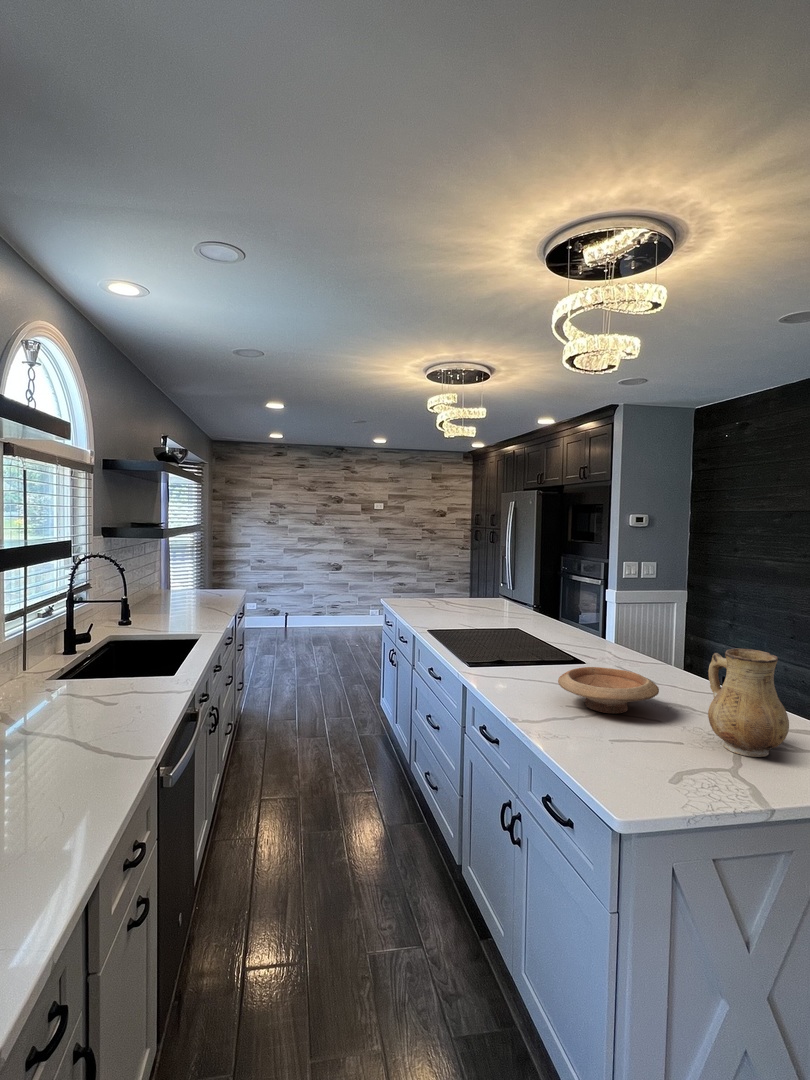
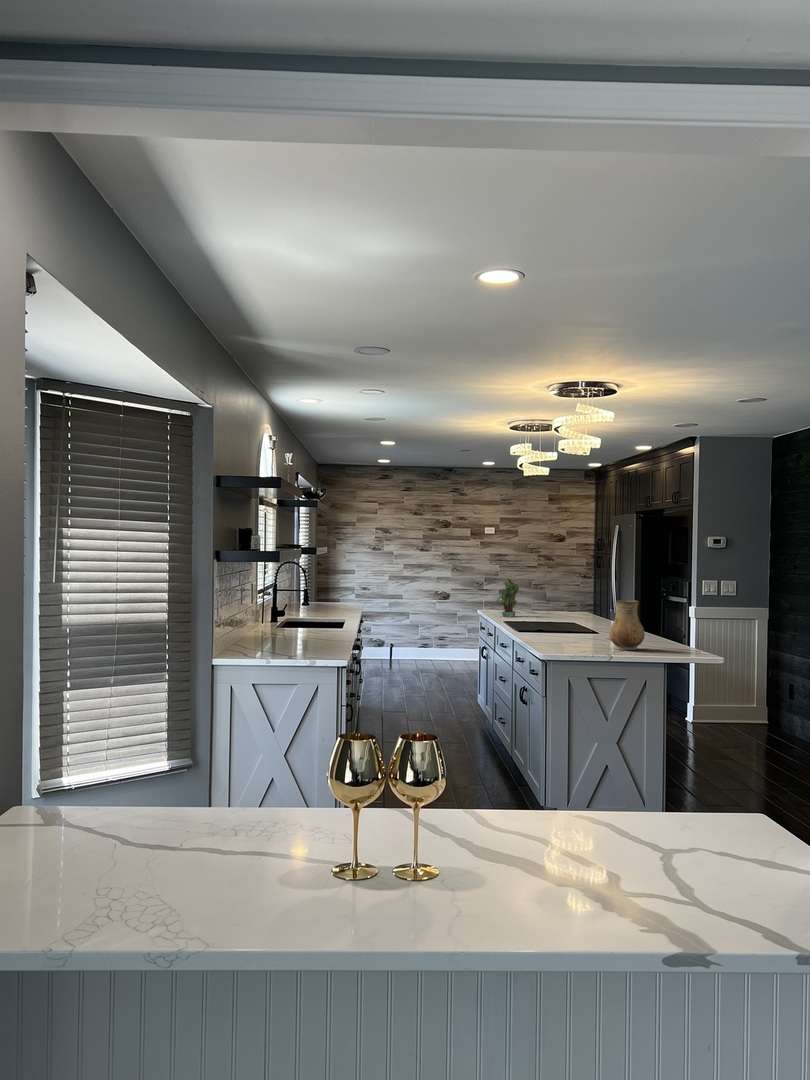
potted plant: none [411,567,442,613] -> present [497,578,521,617]
wooden bowl: present [558,667,659,713] -> none [550,622,604,642]

